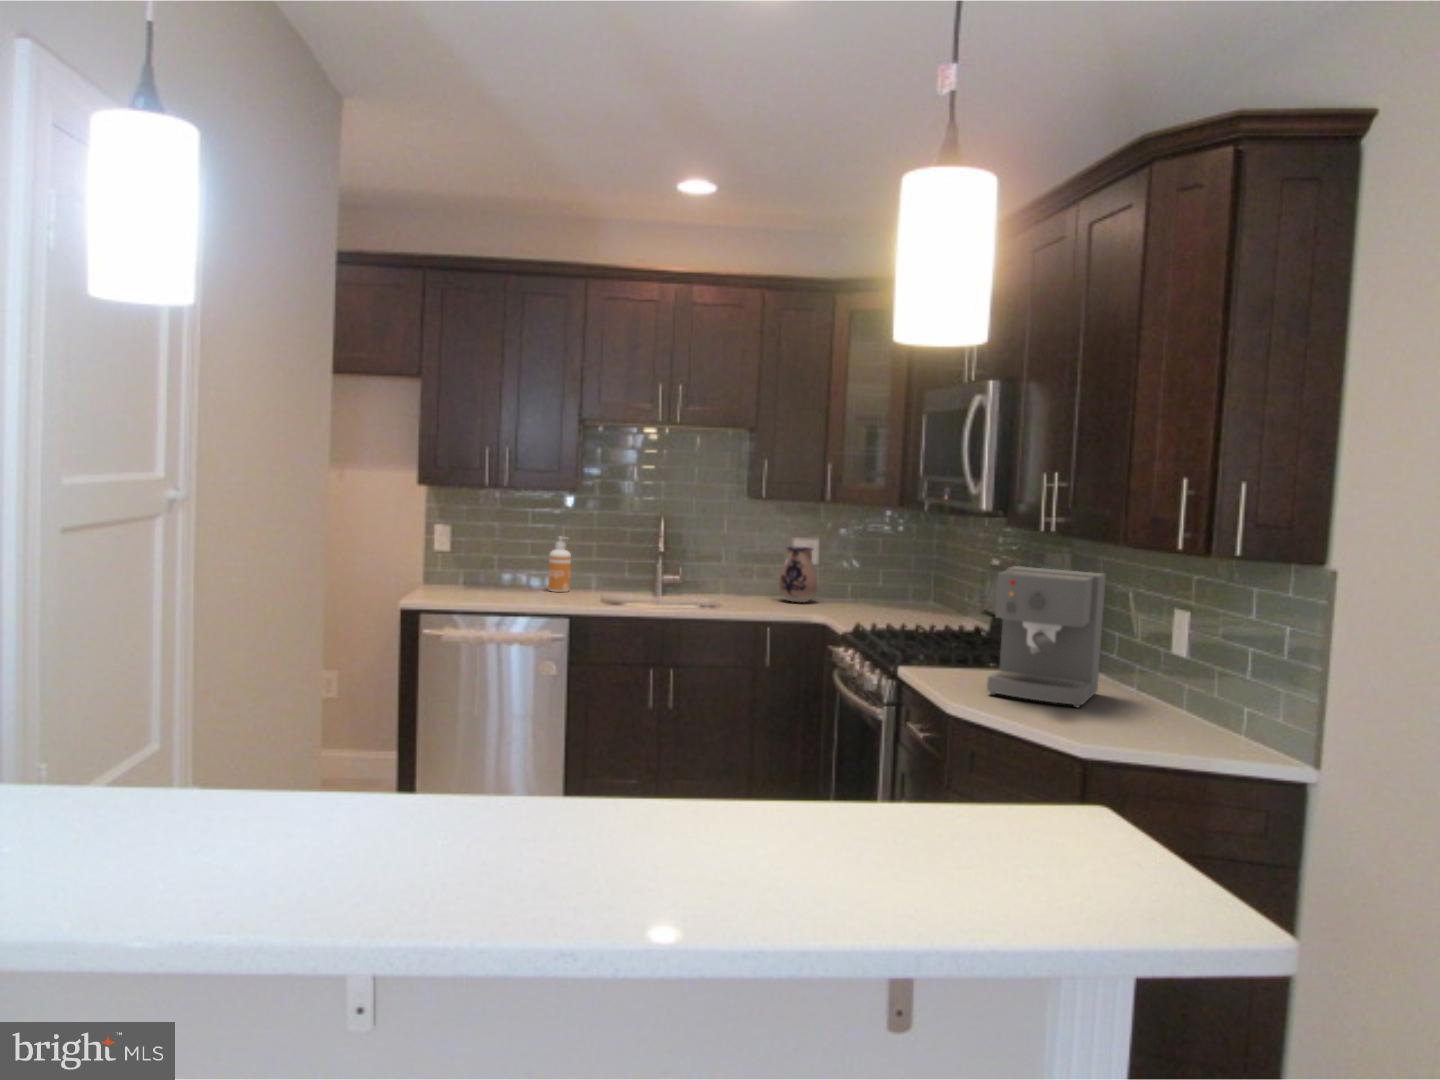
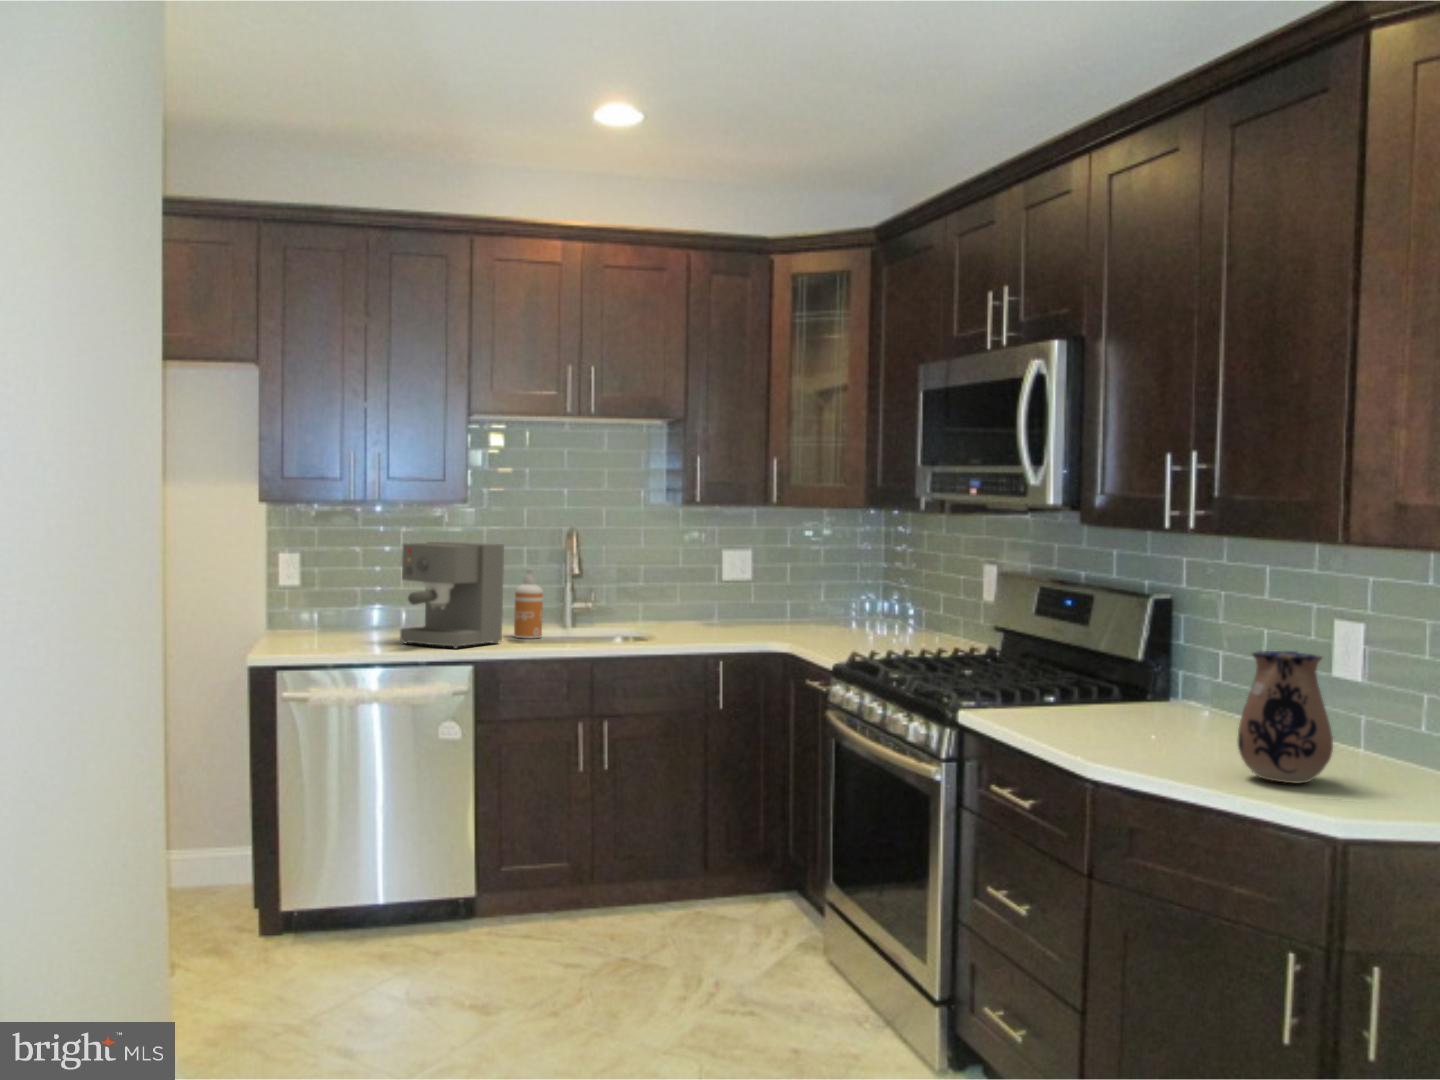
ceramic pitcher: present [779,547,817,602] -> present [1238,651,1333,784]
coffee maker: present [987,566,1106,708] -> present [400,542,504,648]

